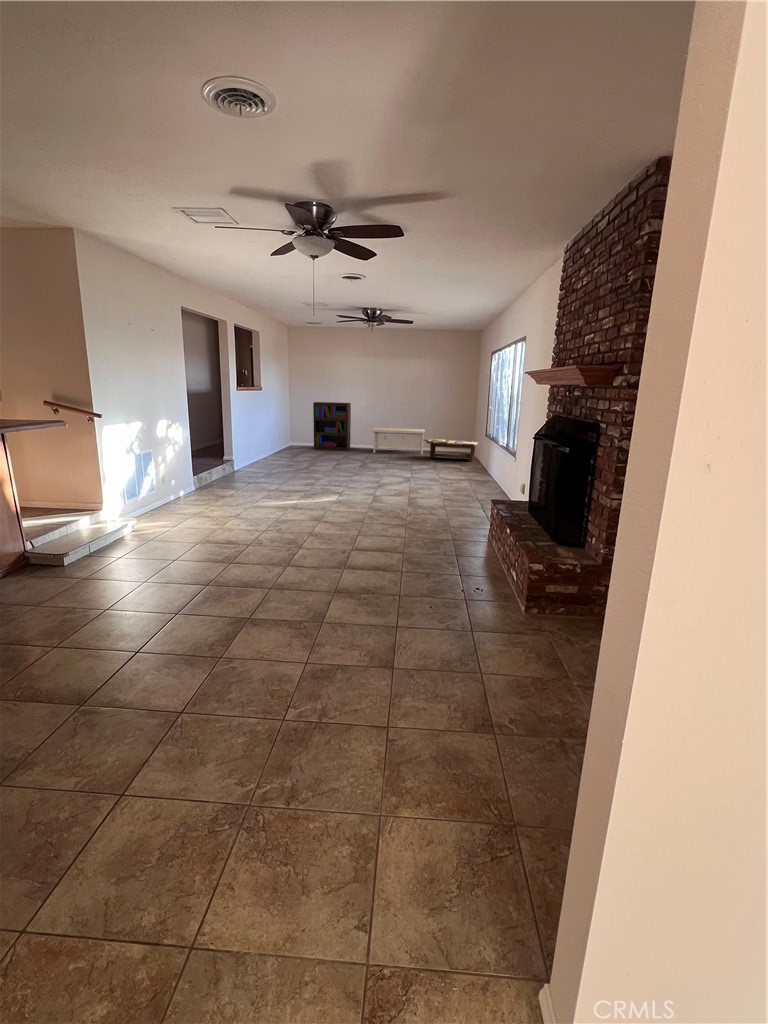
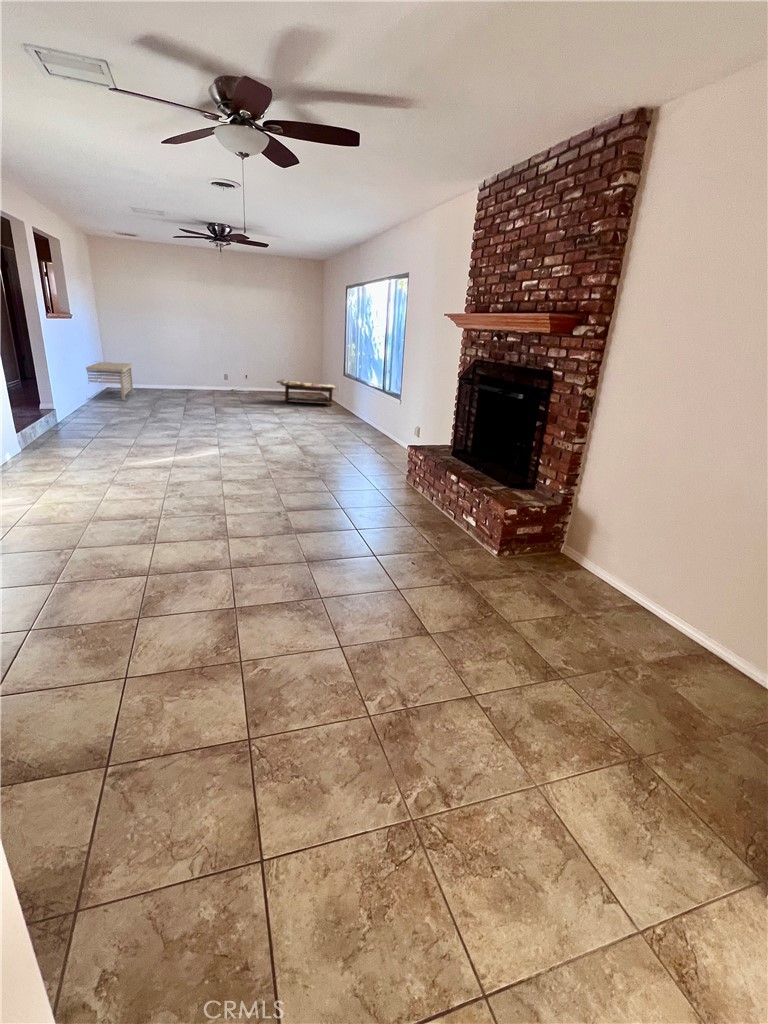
bookshelf: present [313,402,351,450] -> none [131,331,182,393]
storage bench: present [372,428,425,454] -> present [86,362,133,400]

